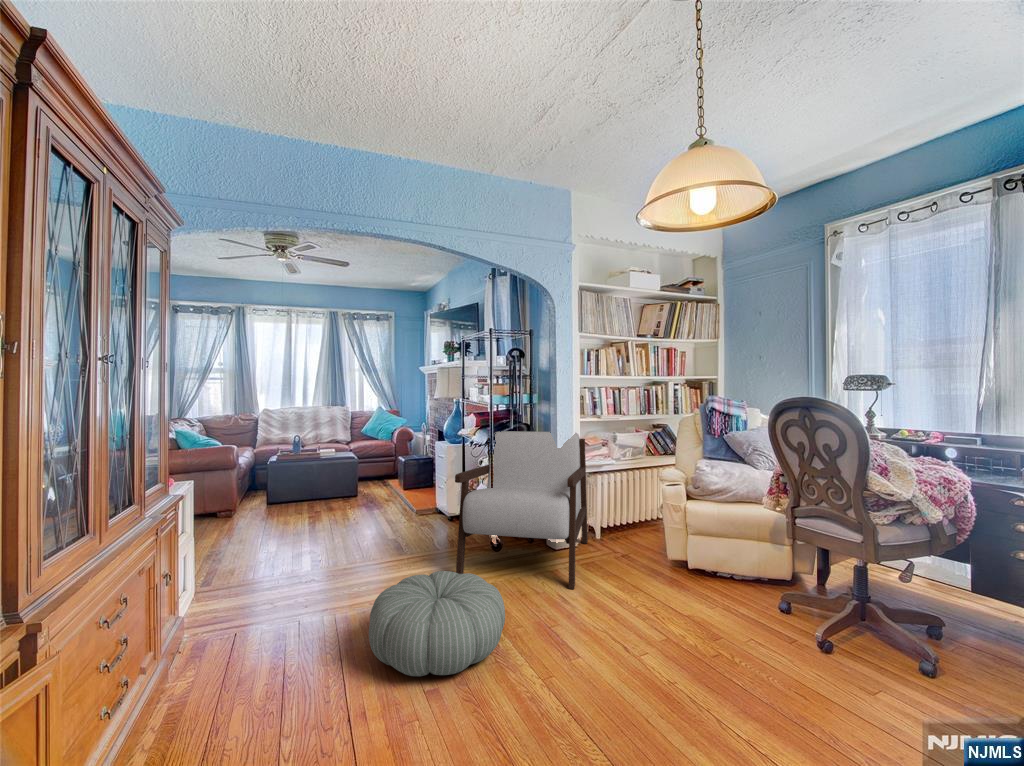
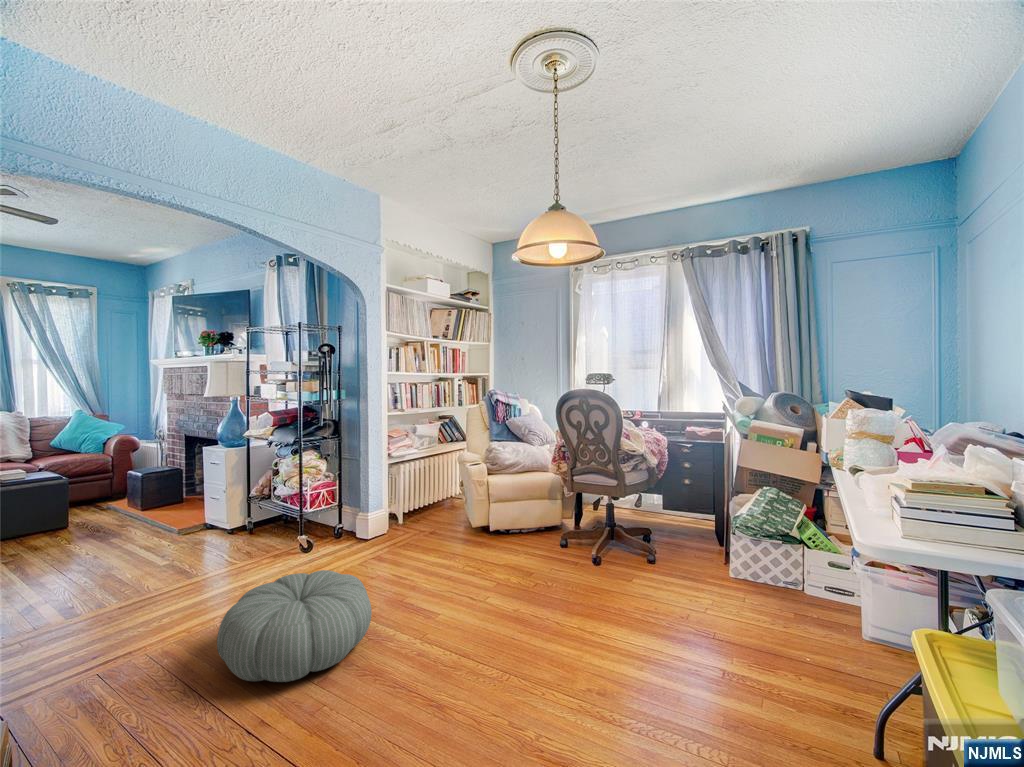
armchair: present [455,431,588,589] -> none [275,426,404,586]

